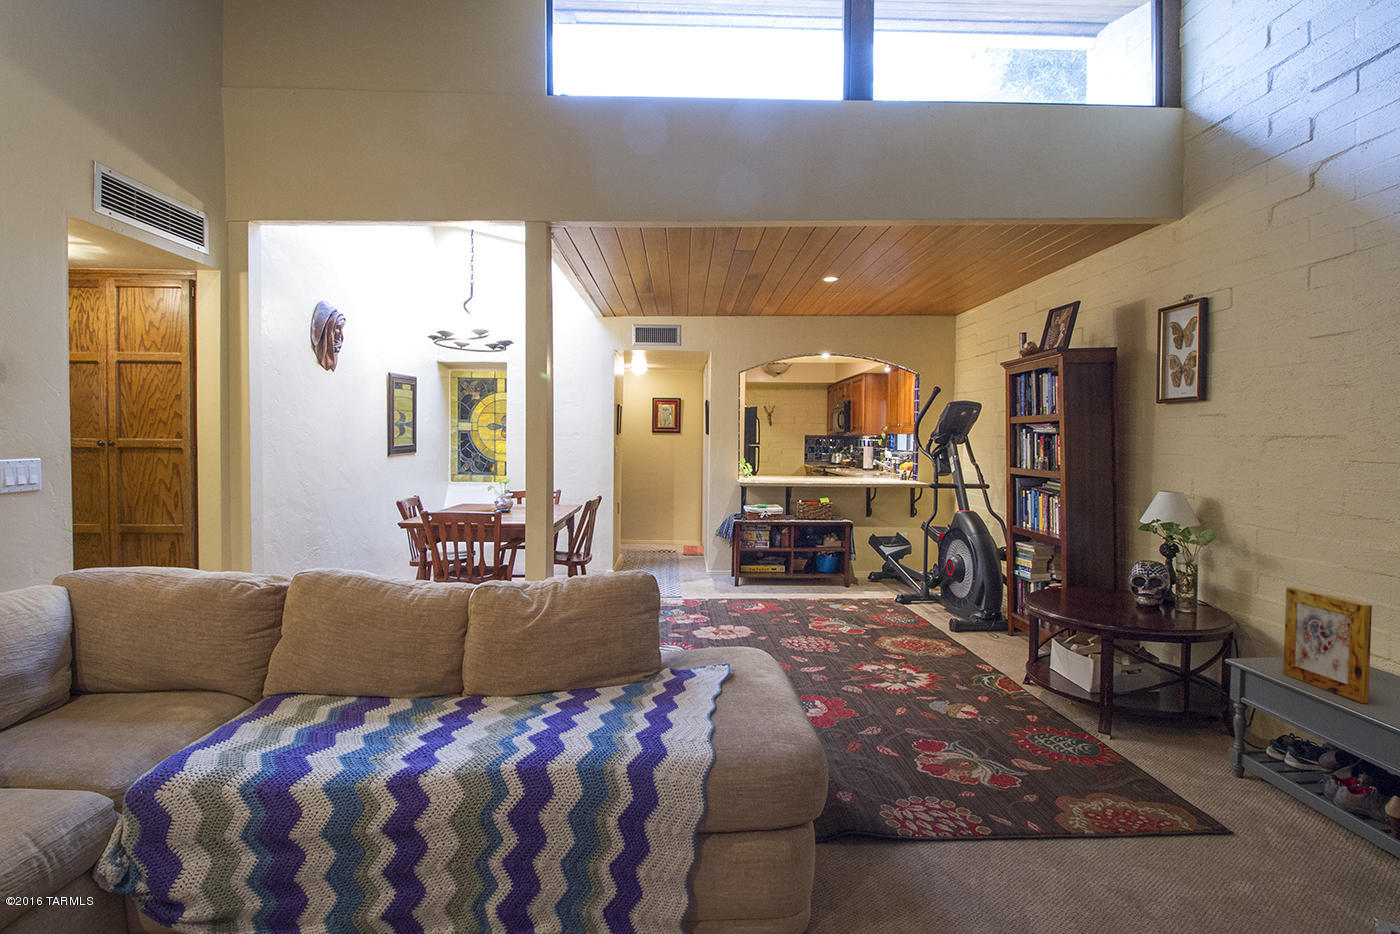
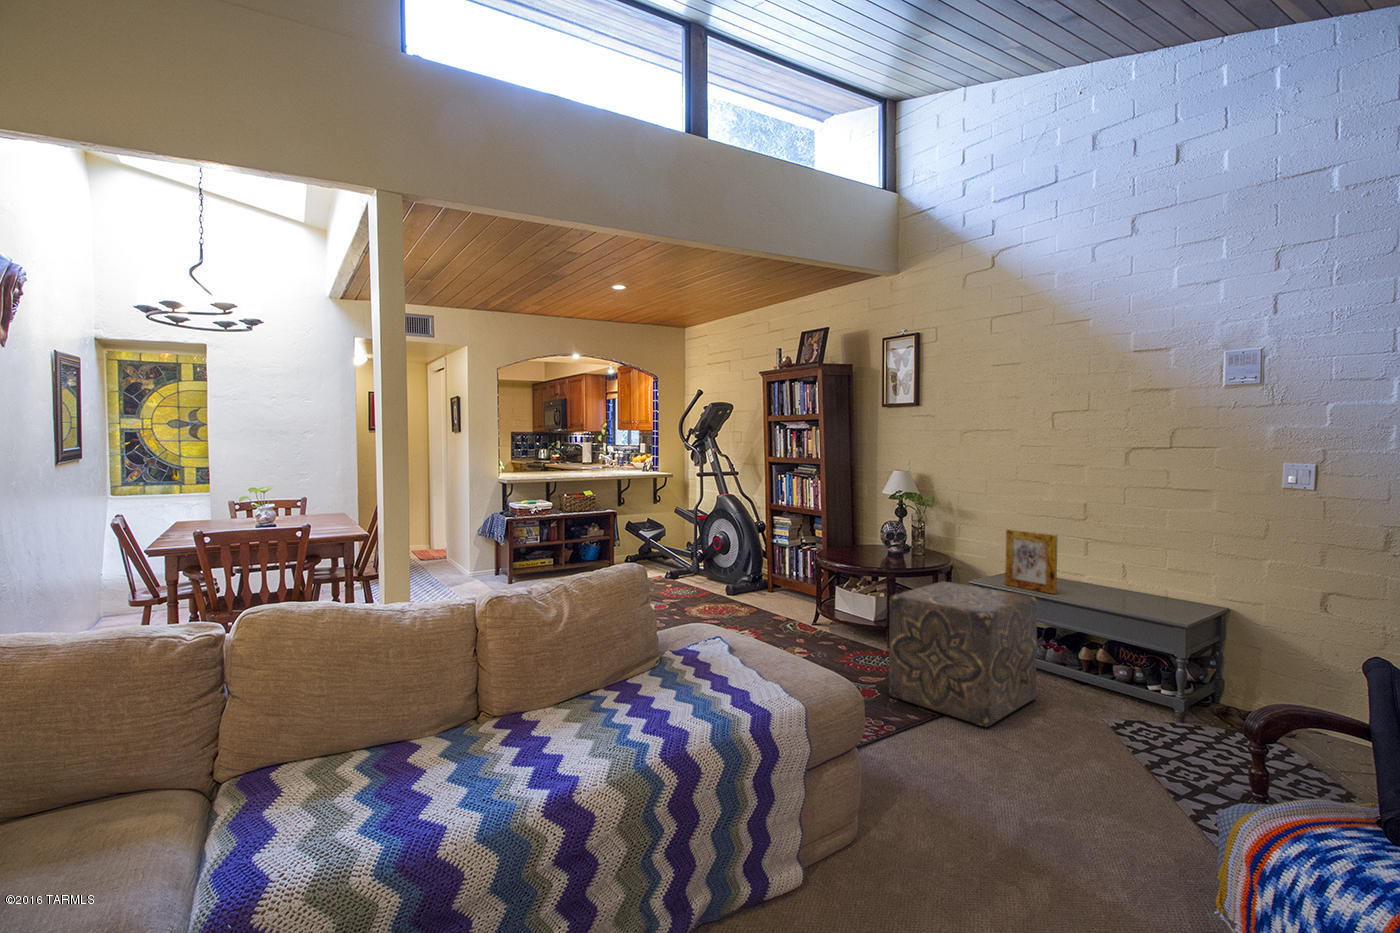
ottoman: none [1030,651,1291,879] -> present [889,582,1037,727]

